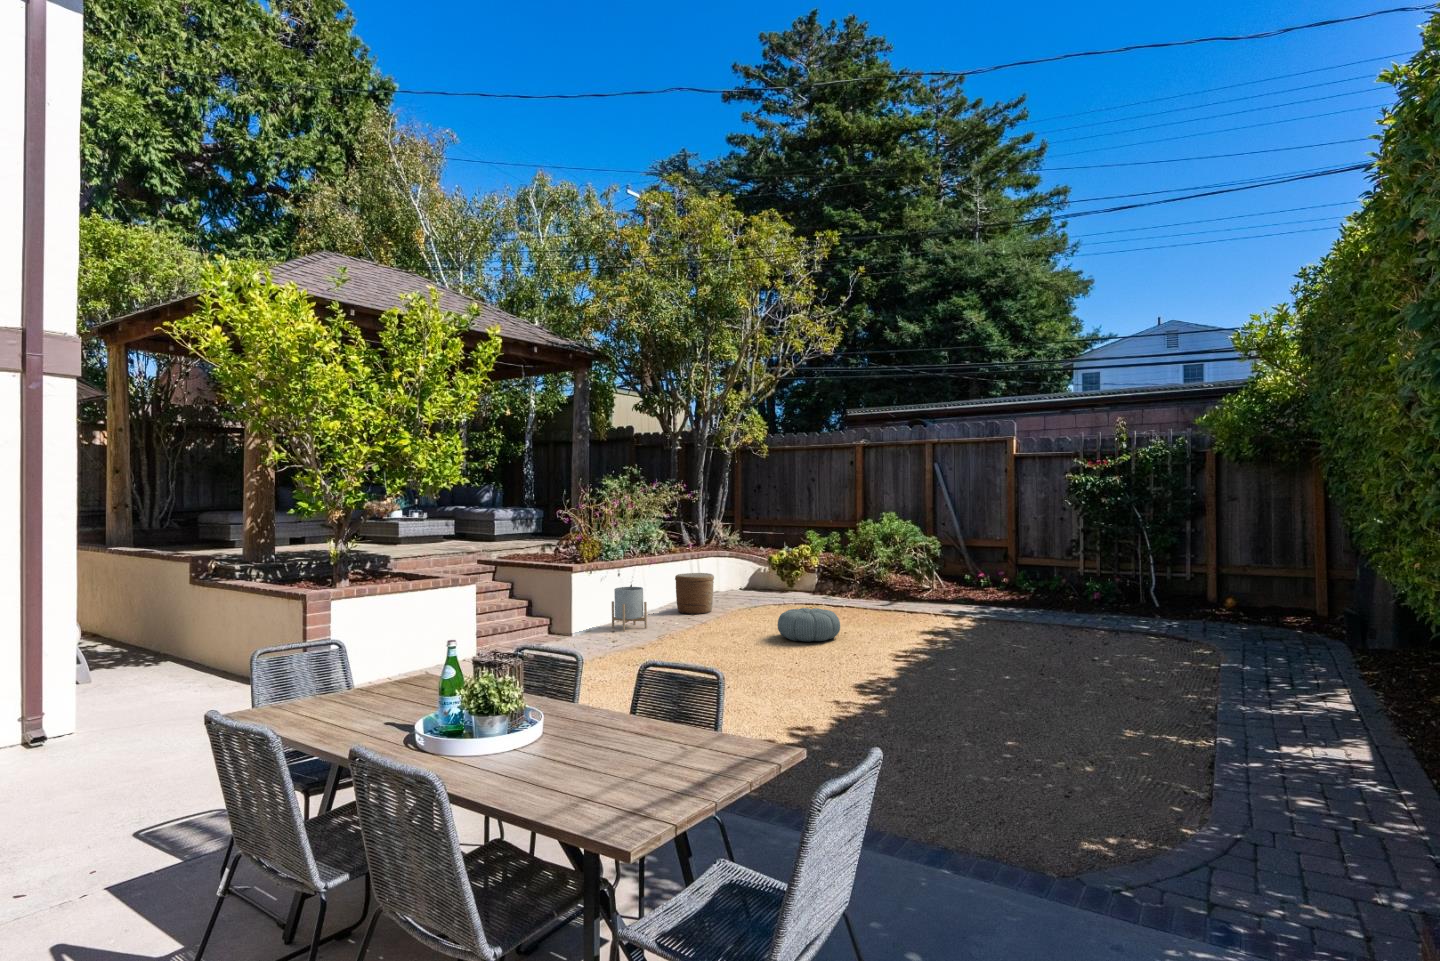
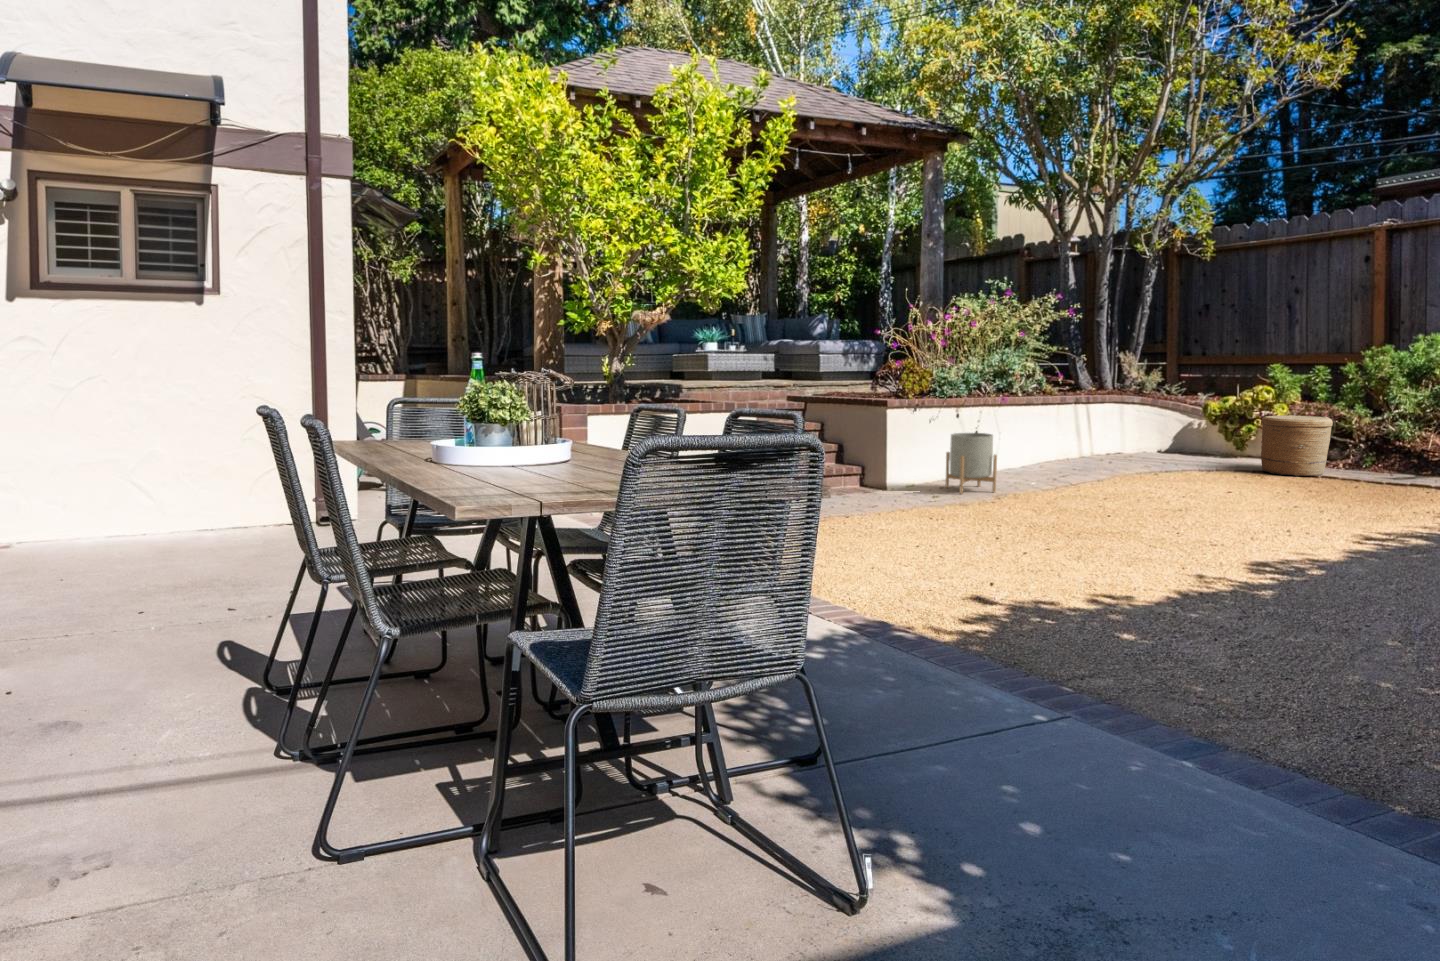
woven basket: present [675,573,714,614] -> present [1261,416,1333,476]
pouf: present [778,608,840,642] -> none [1217,478,1344,534]

